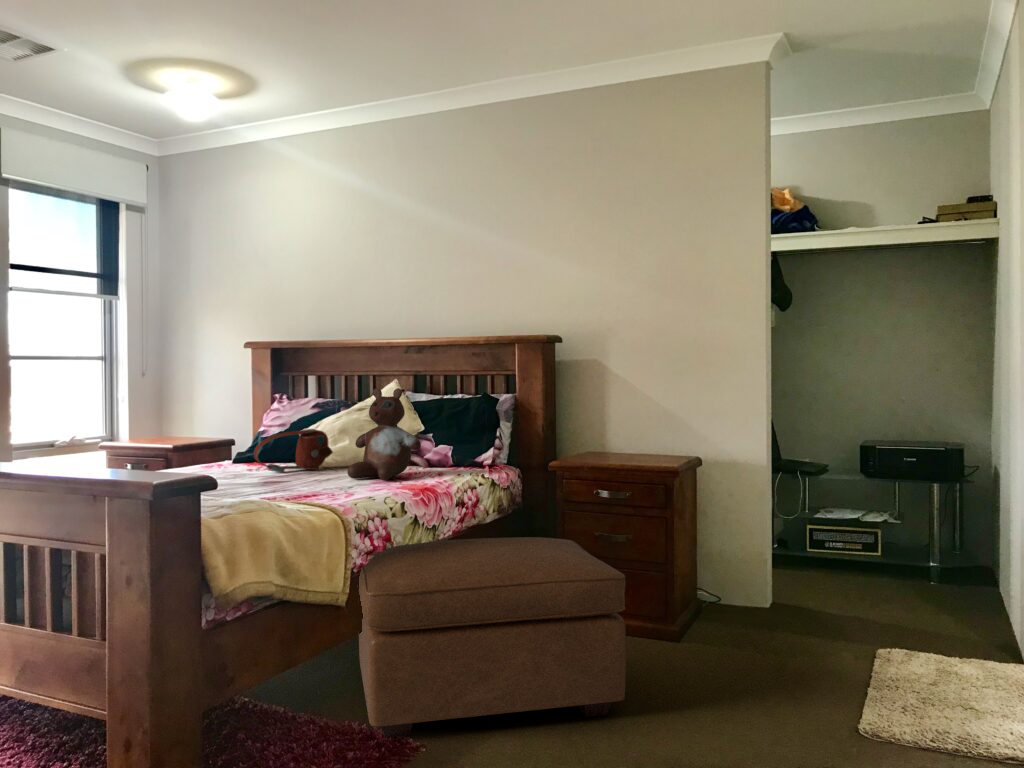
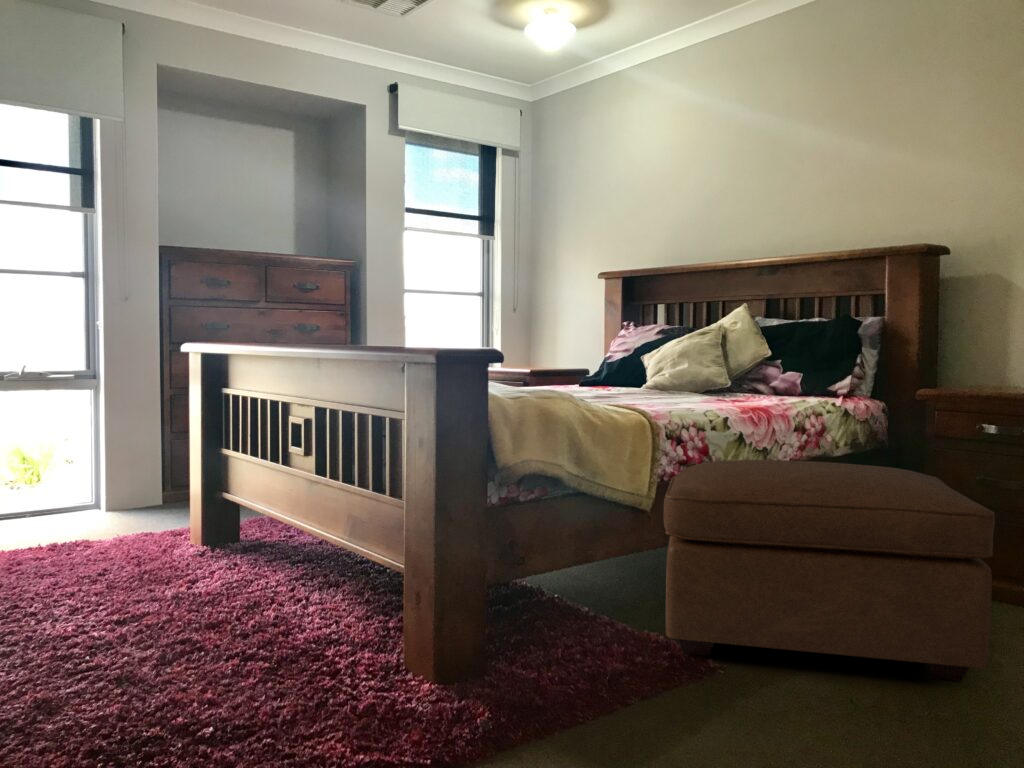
stuffed bear: present [347,388,421,480] -> none [678,303,759,400]
handbag: present [254,429,333,472] -> none [589,349,670,391]

